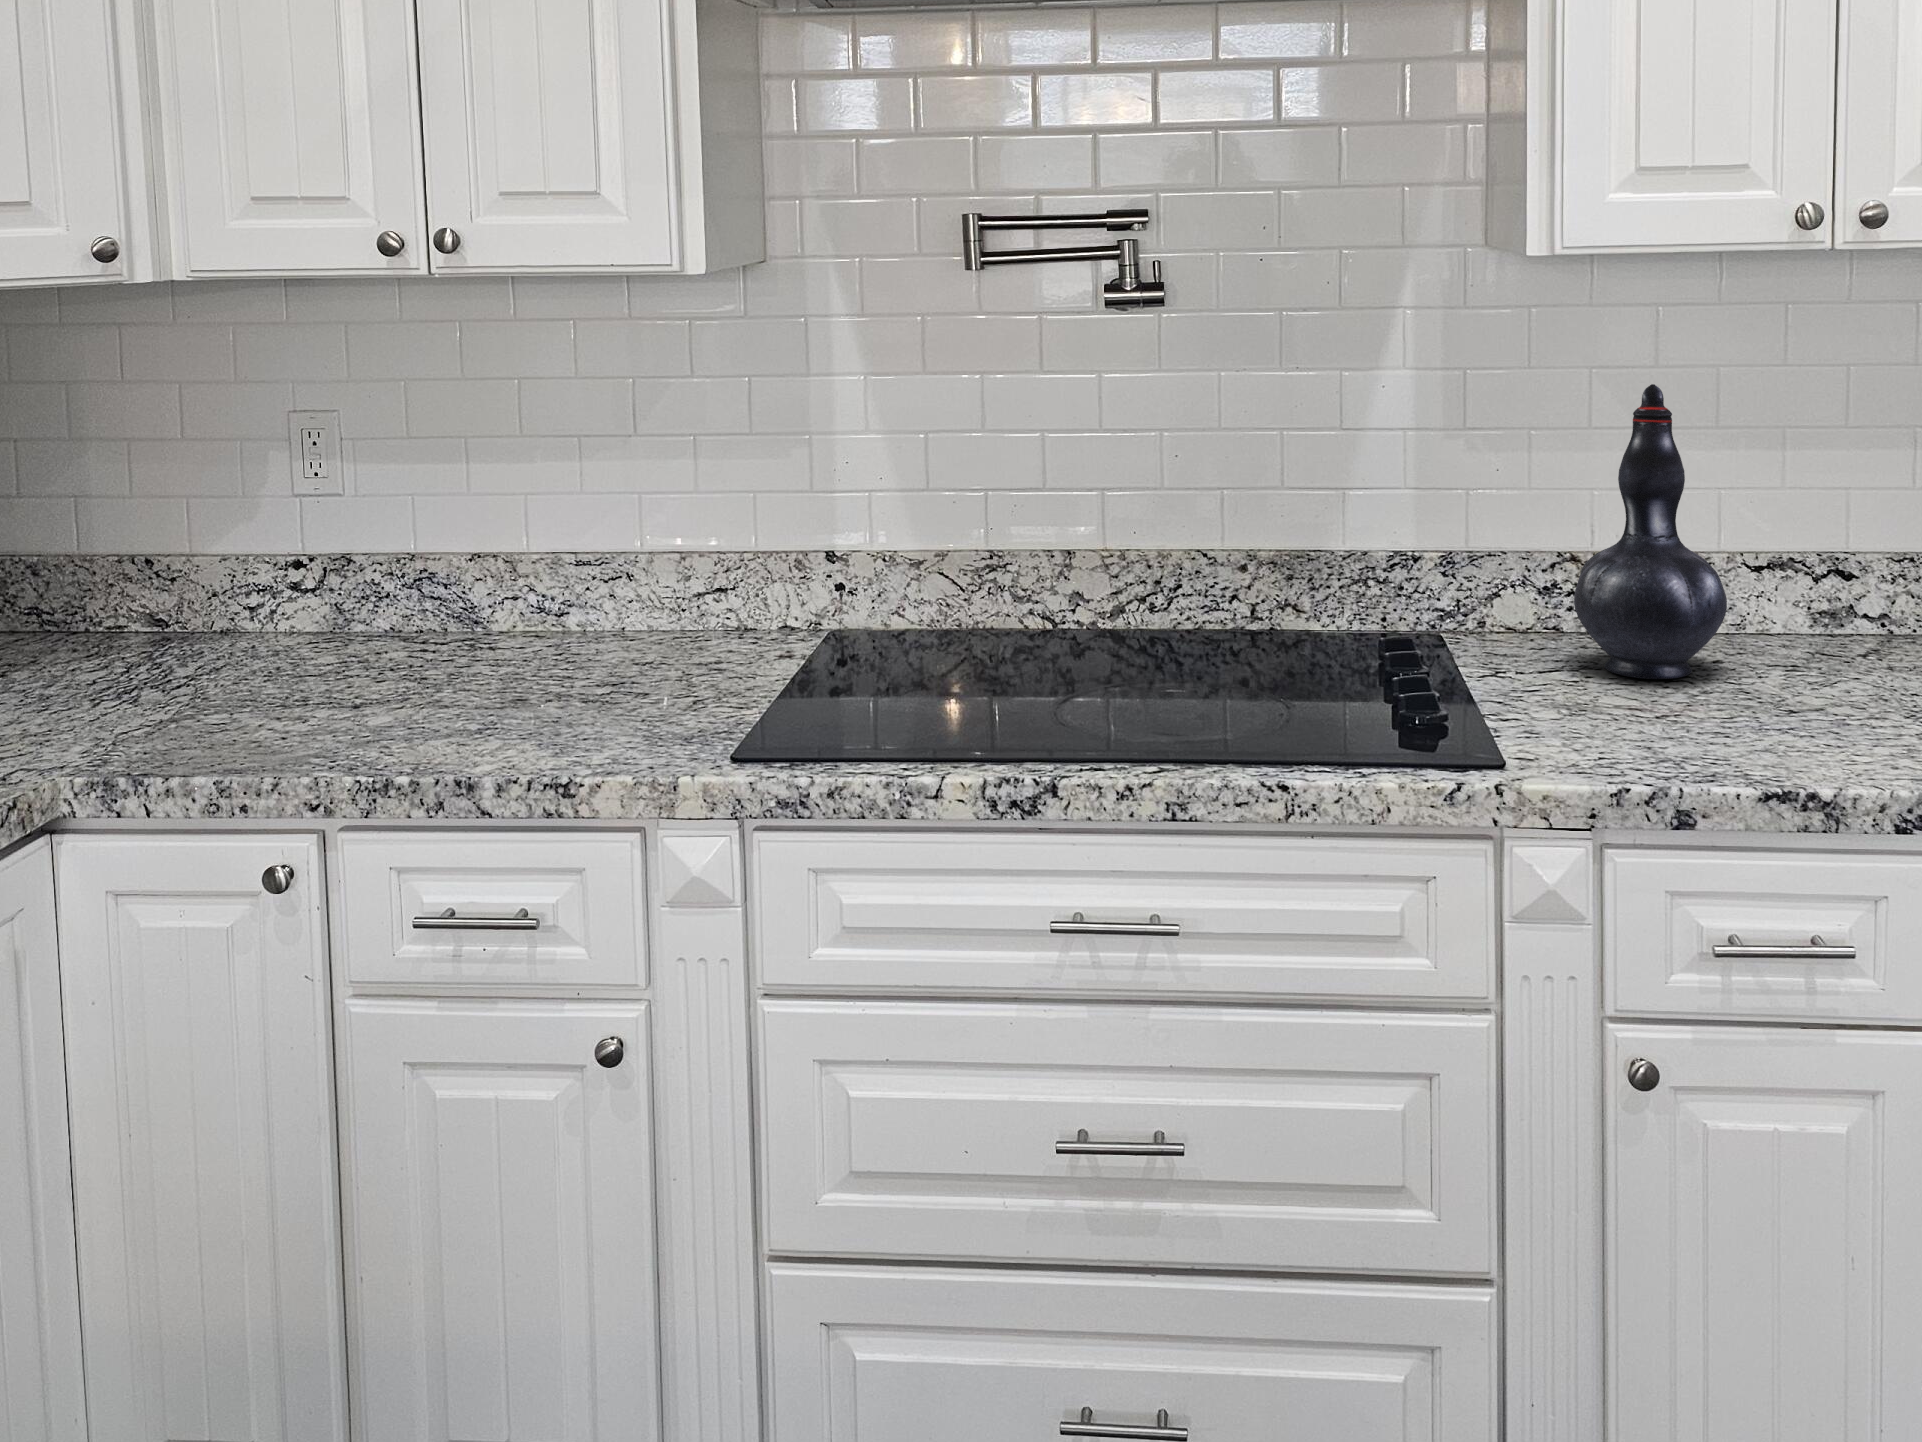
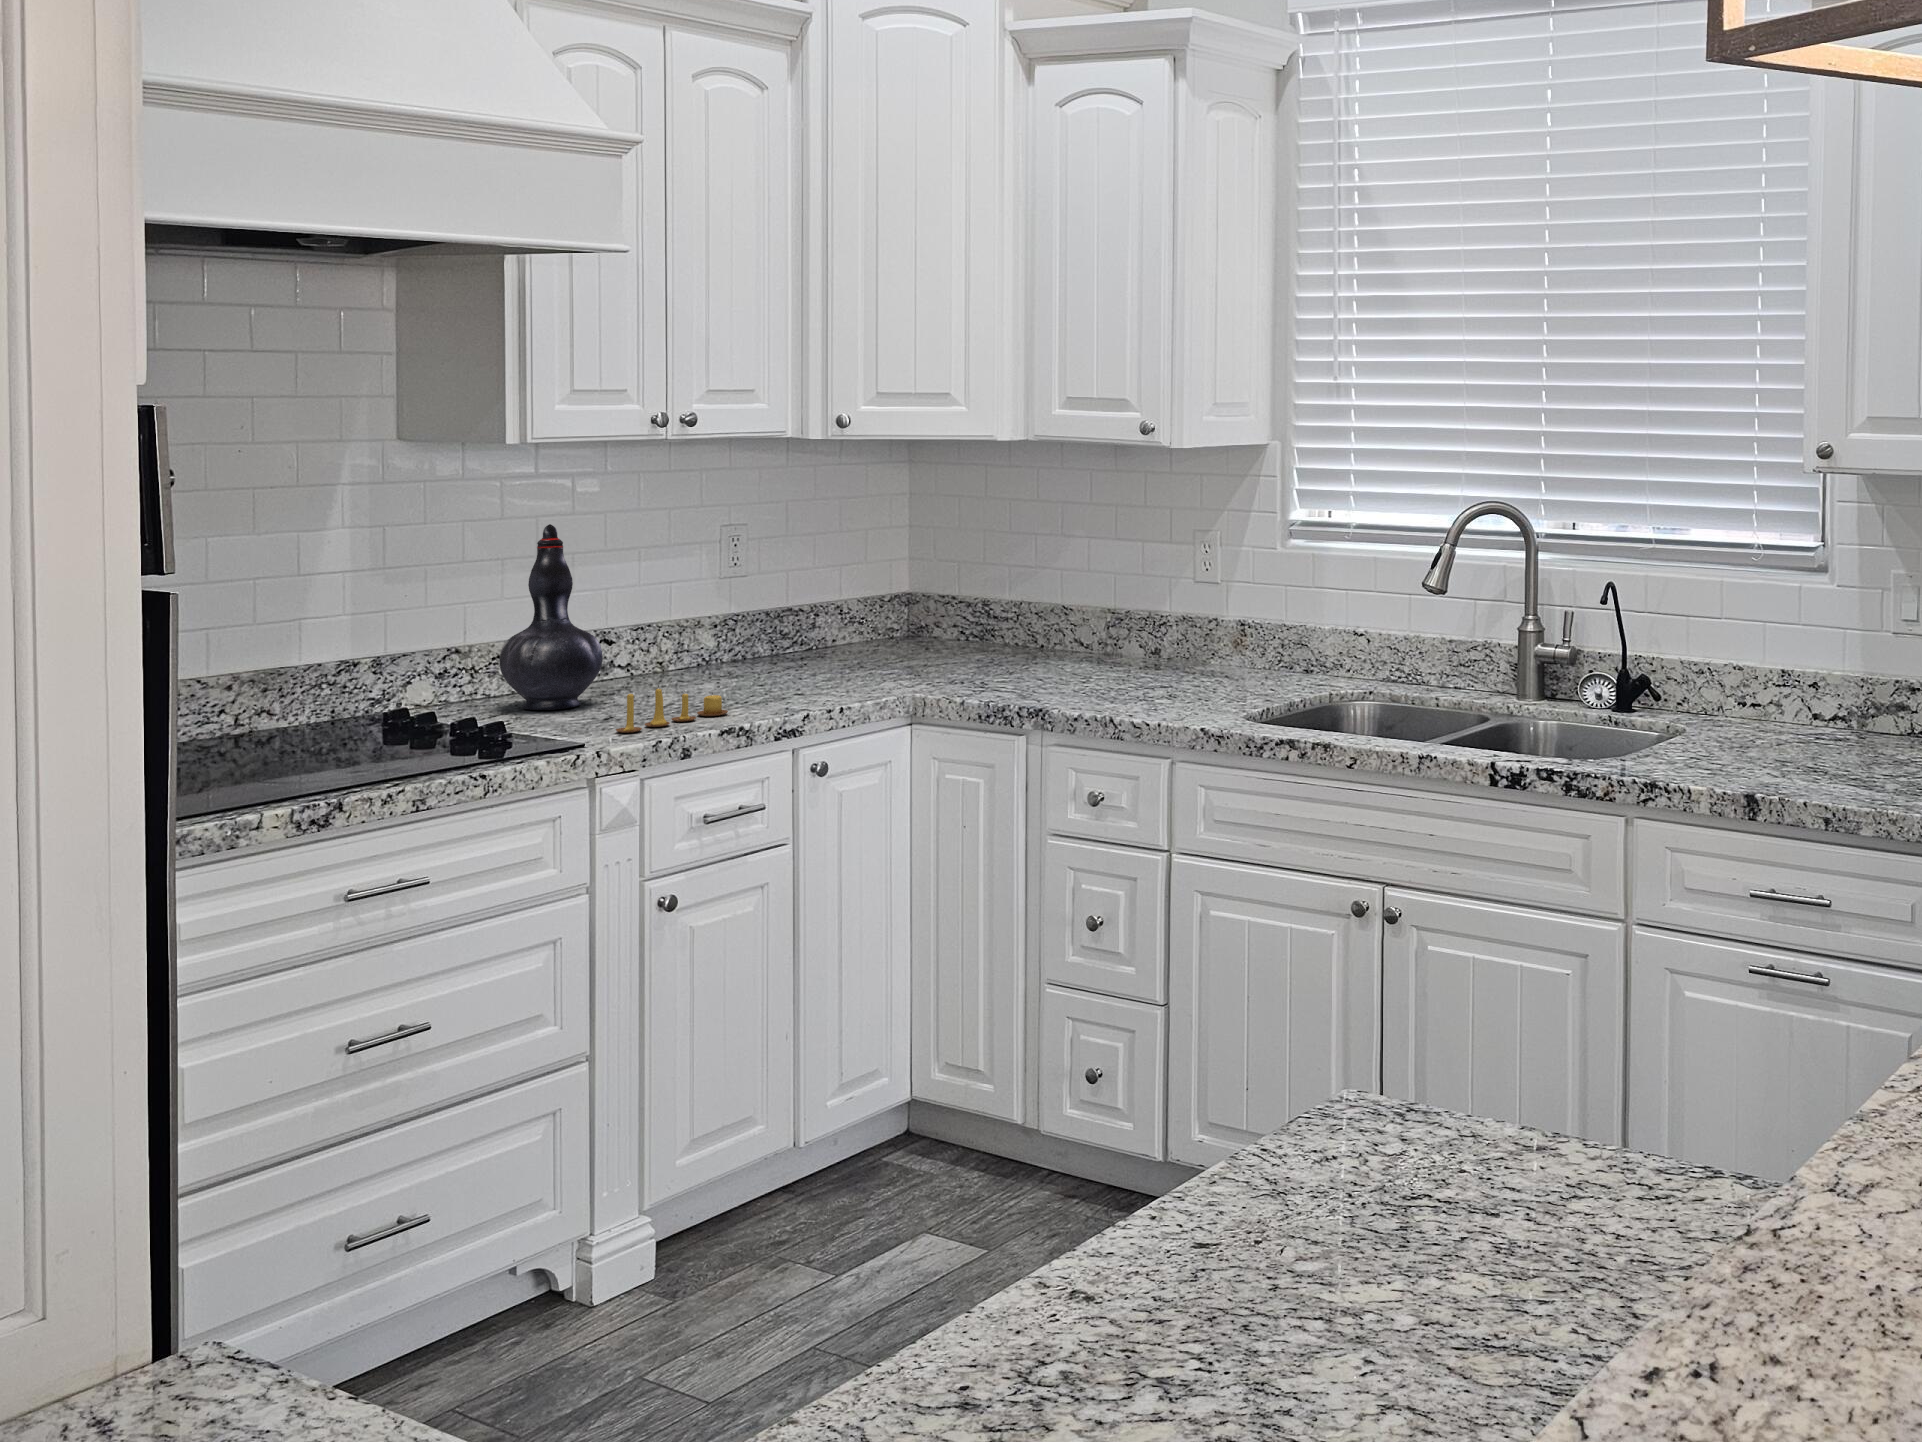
candle: none [1591,683,1837,758] -> present [616,685,728,733]

